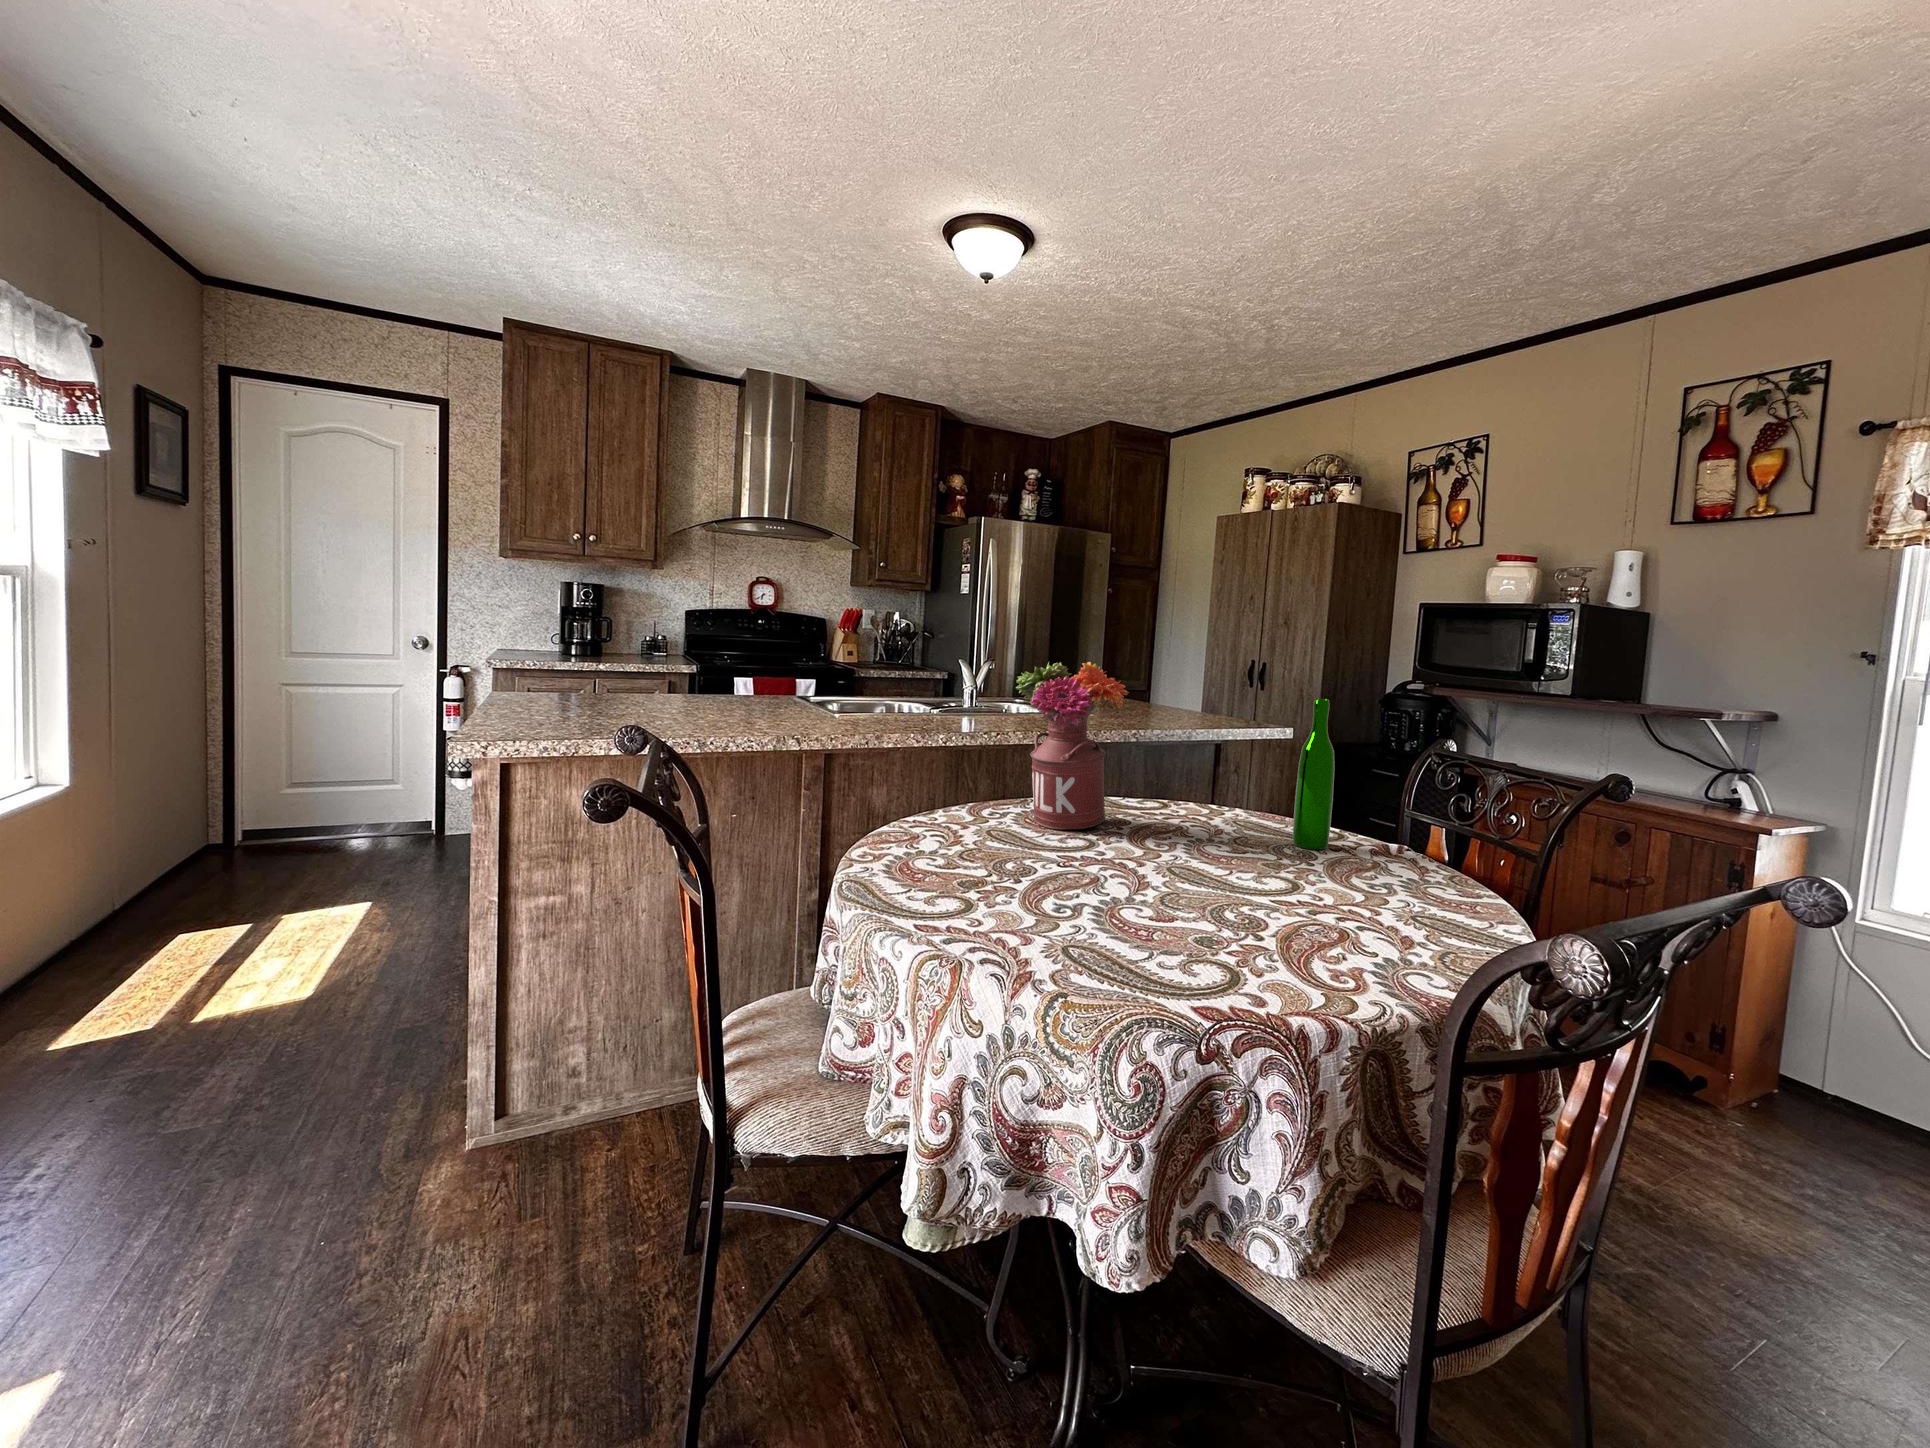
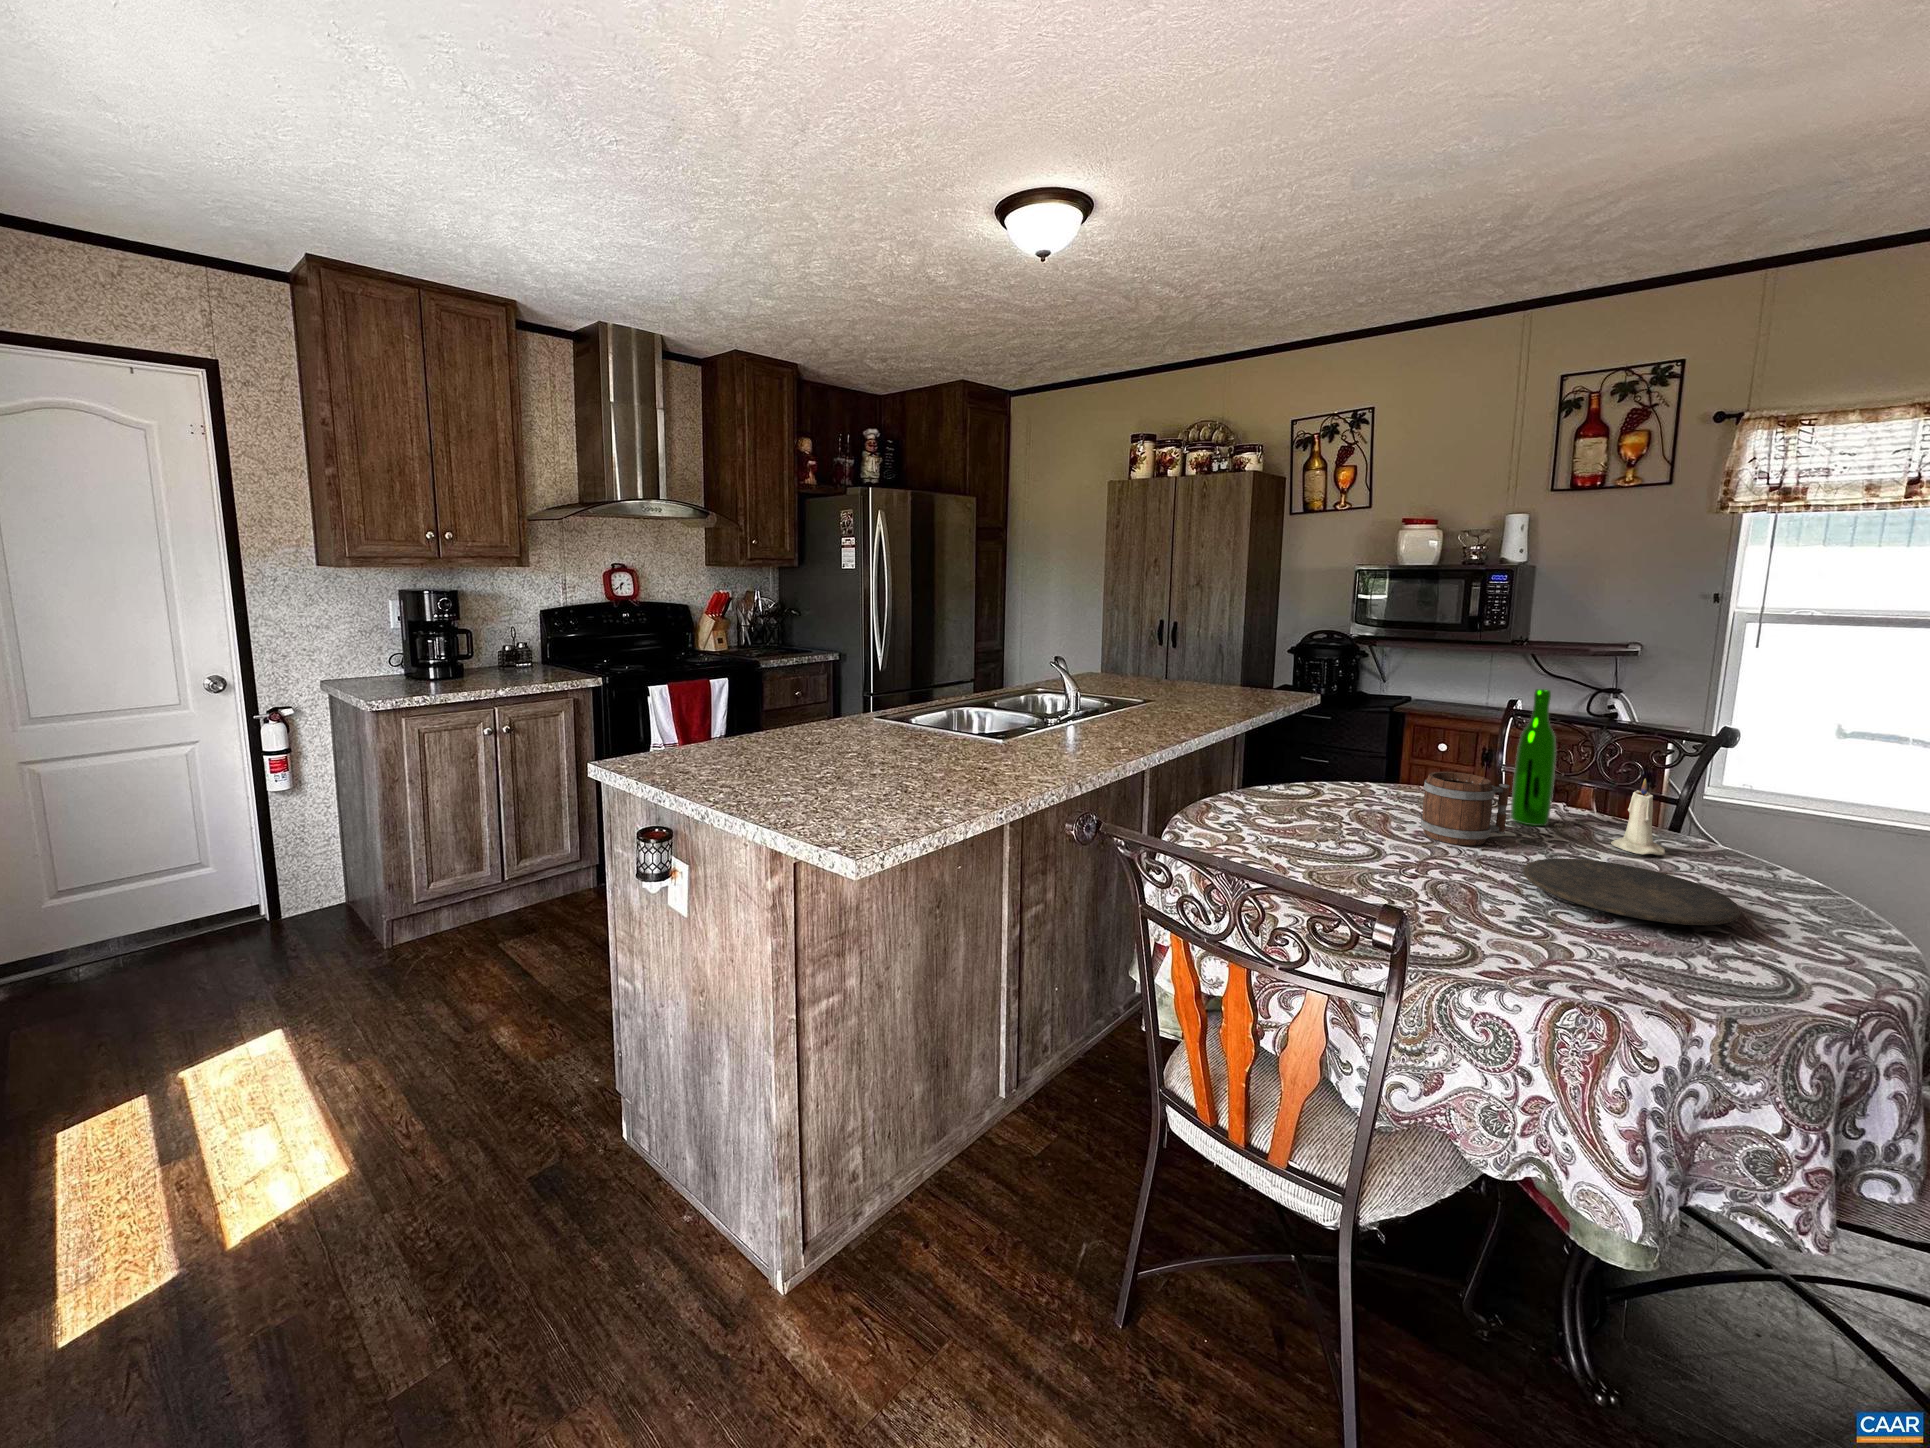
flower arrangement: present [1016,662,1129,829] -> none [1256,670,1385,837]
mug: none [1158,775,1243,853] -> present [1421,772,1510,845]
candle: none [1342,796,1388,884] -> present [1611,778,1665,855]
plate: none [1128,863,1313,931] -> present [1523,858,1741,925]

